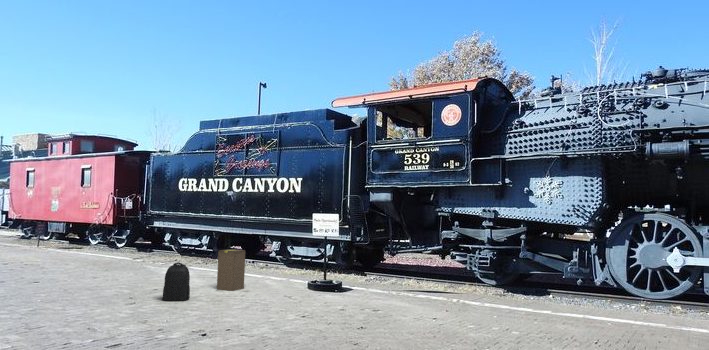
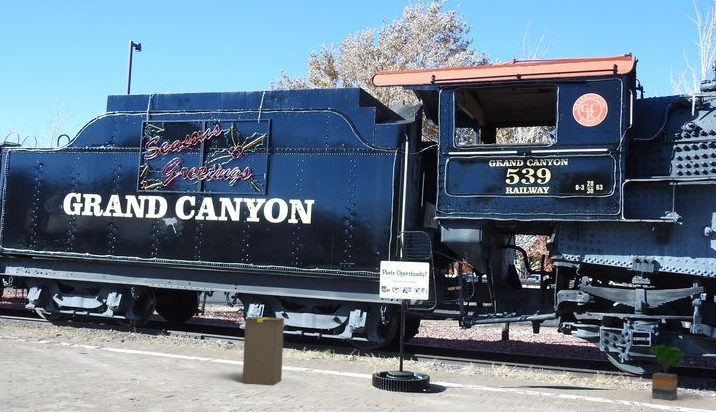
backpack: present [162,263,190,301] -> none [191,340,235,404]
potted tree: none [470,268,494,305] -> present [650,345,684,400]

